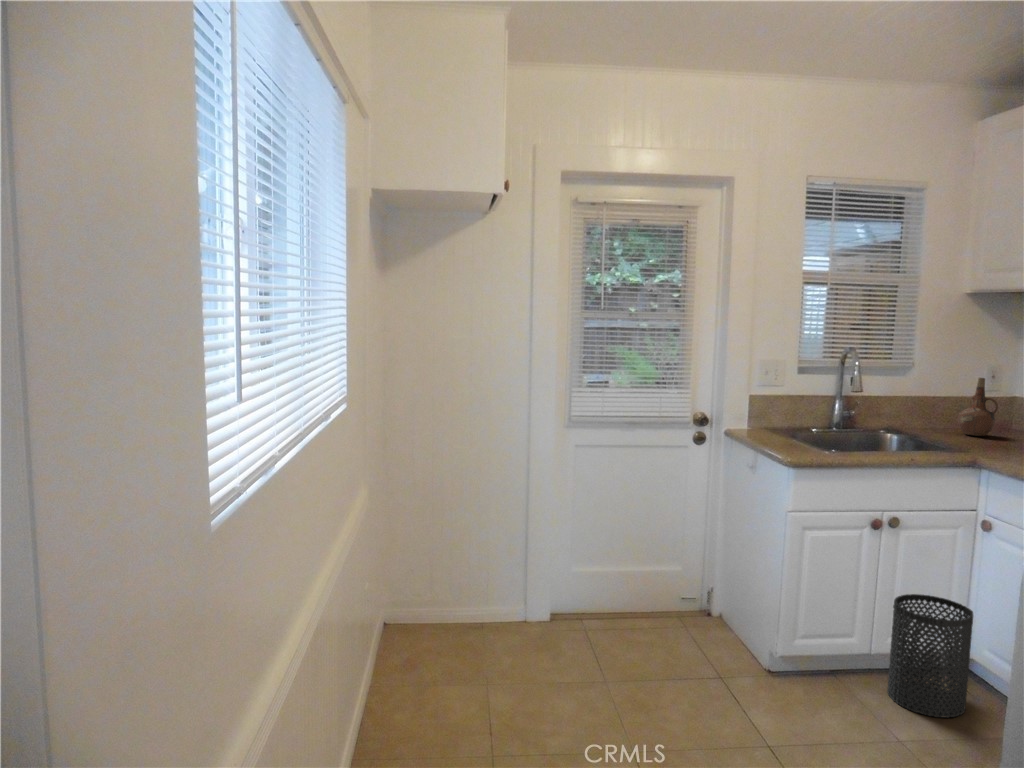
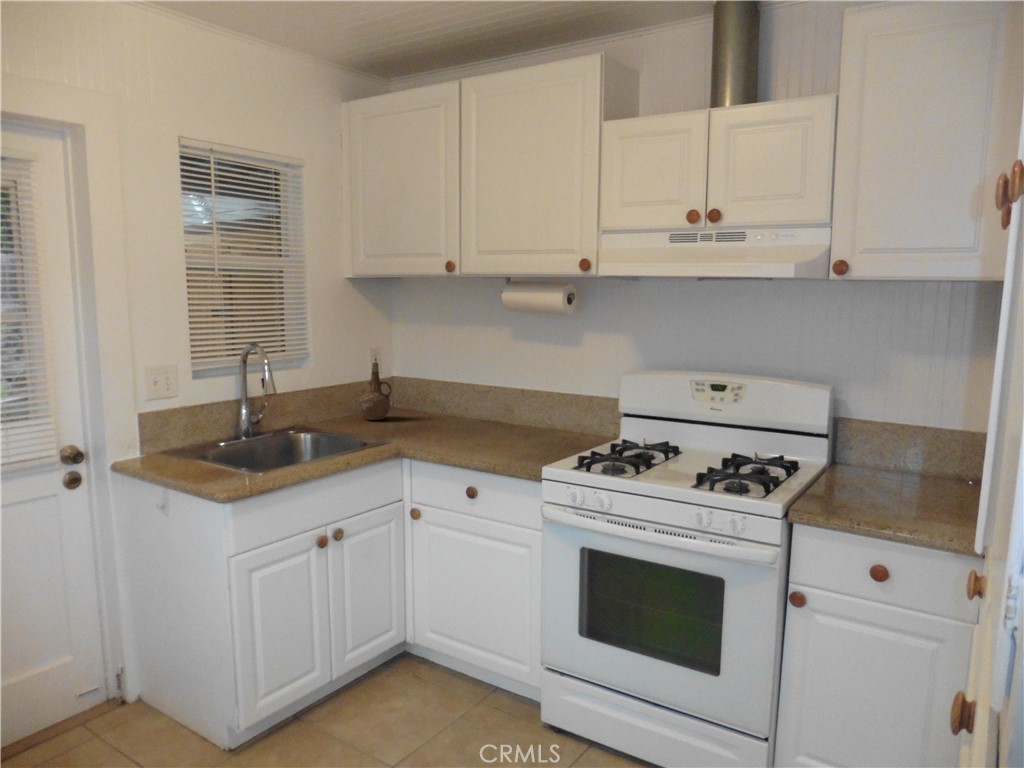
trash can: present [887,594,973,718] -> none [350,596,426,729]

